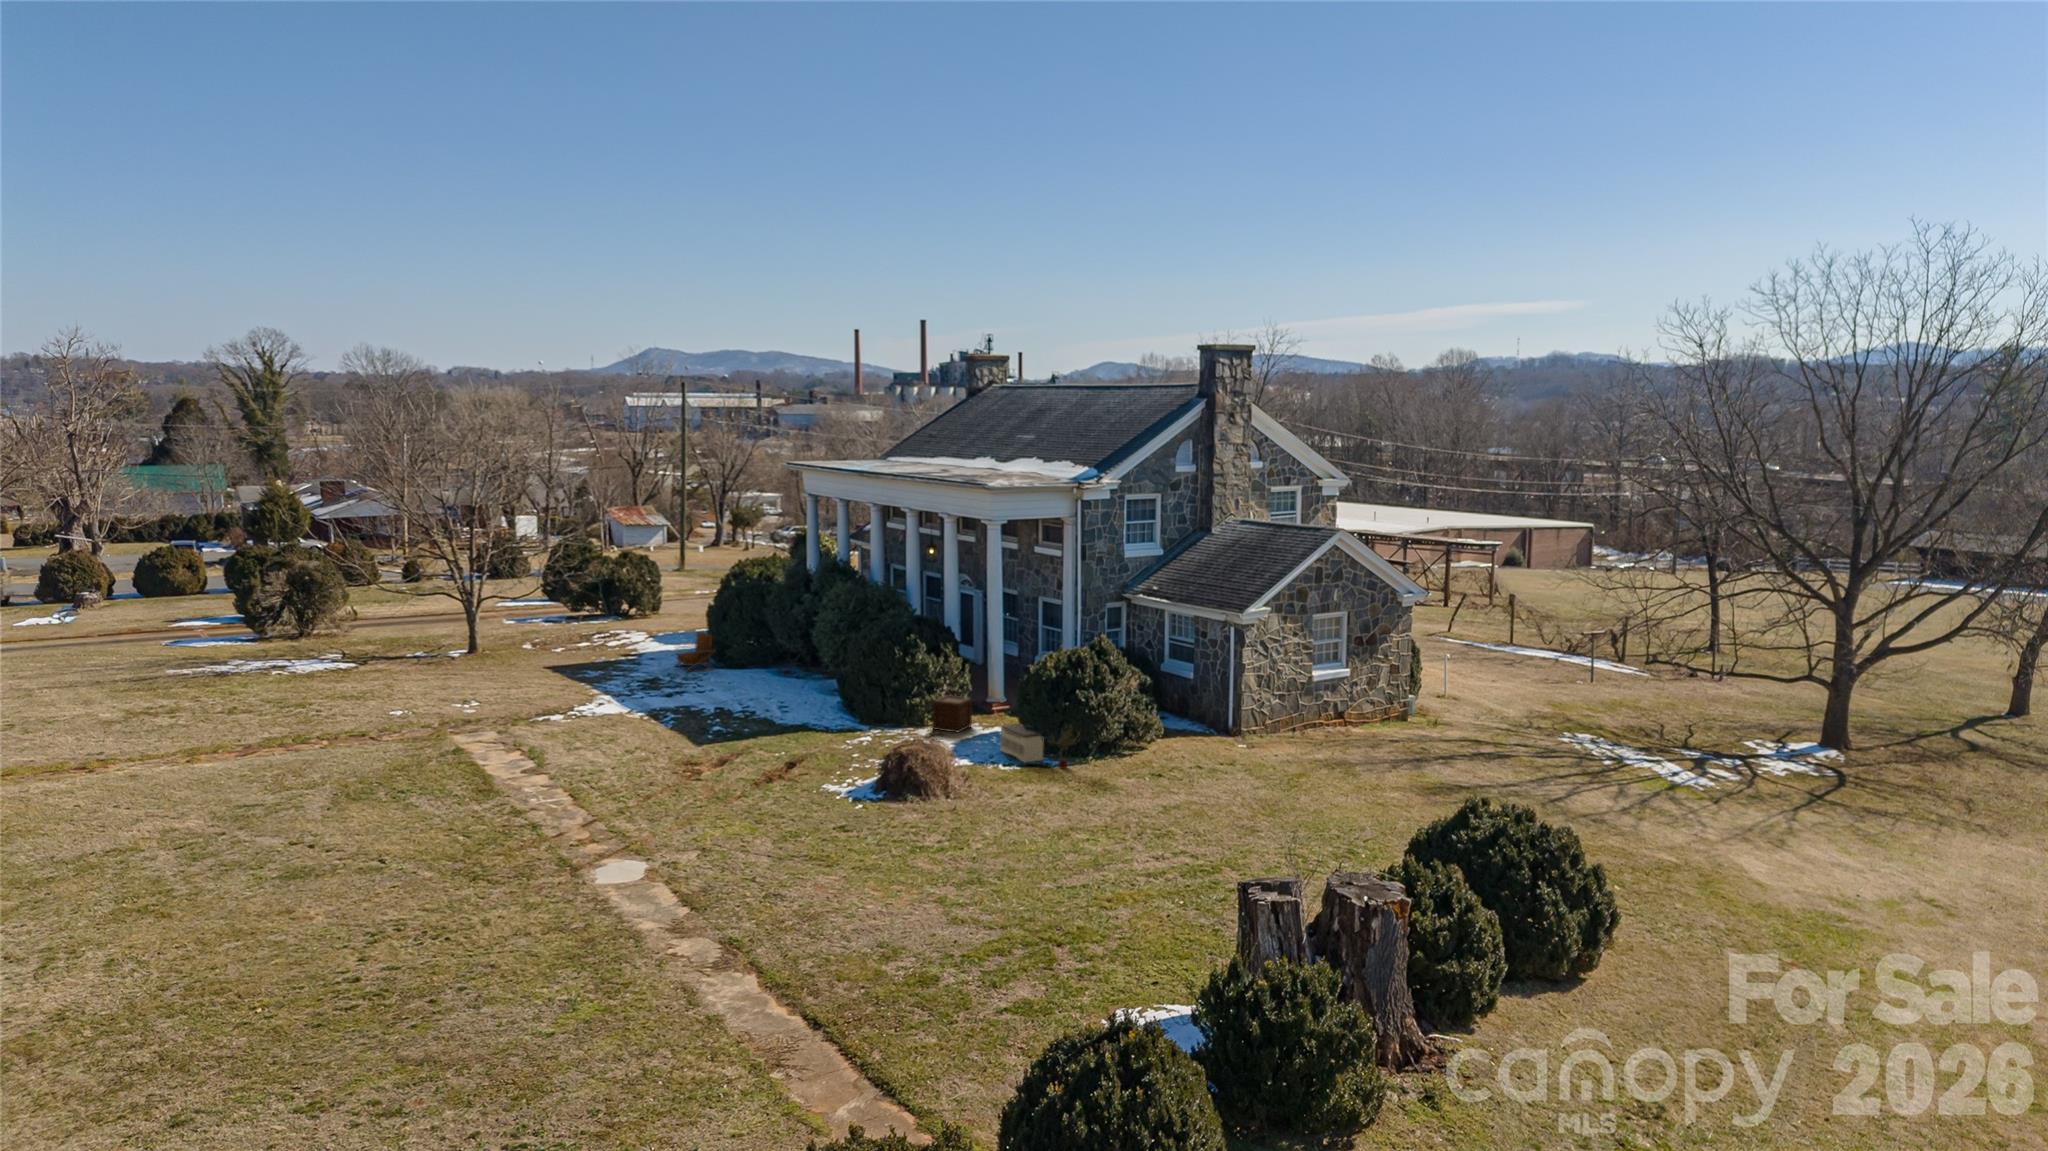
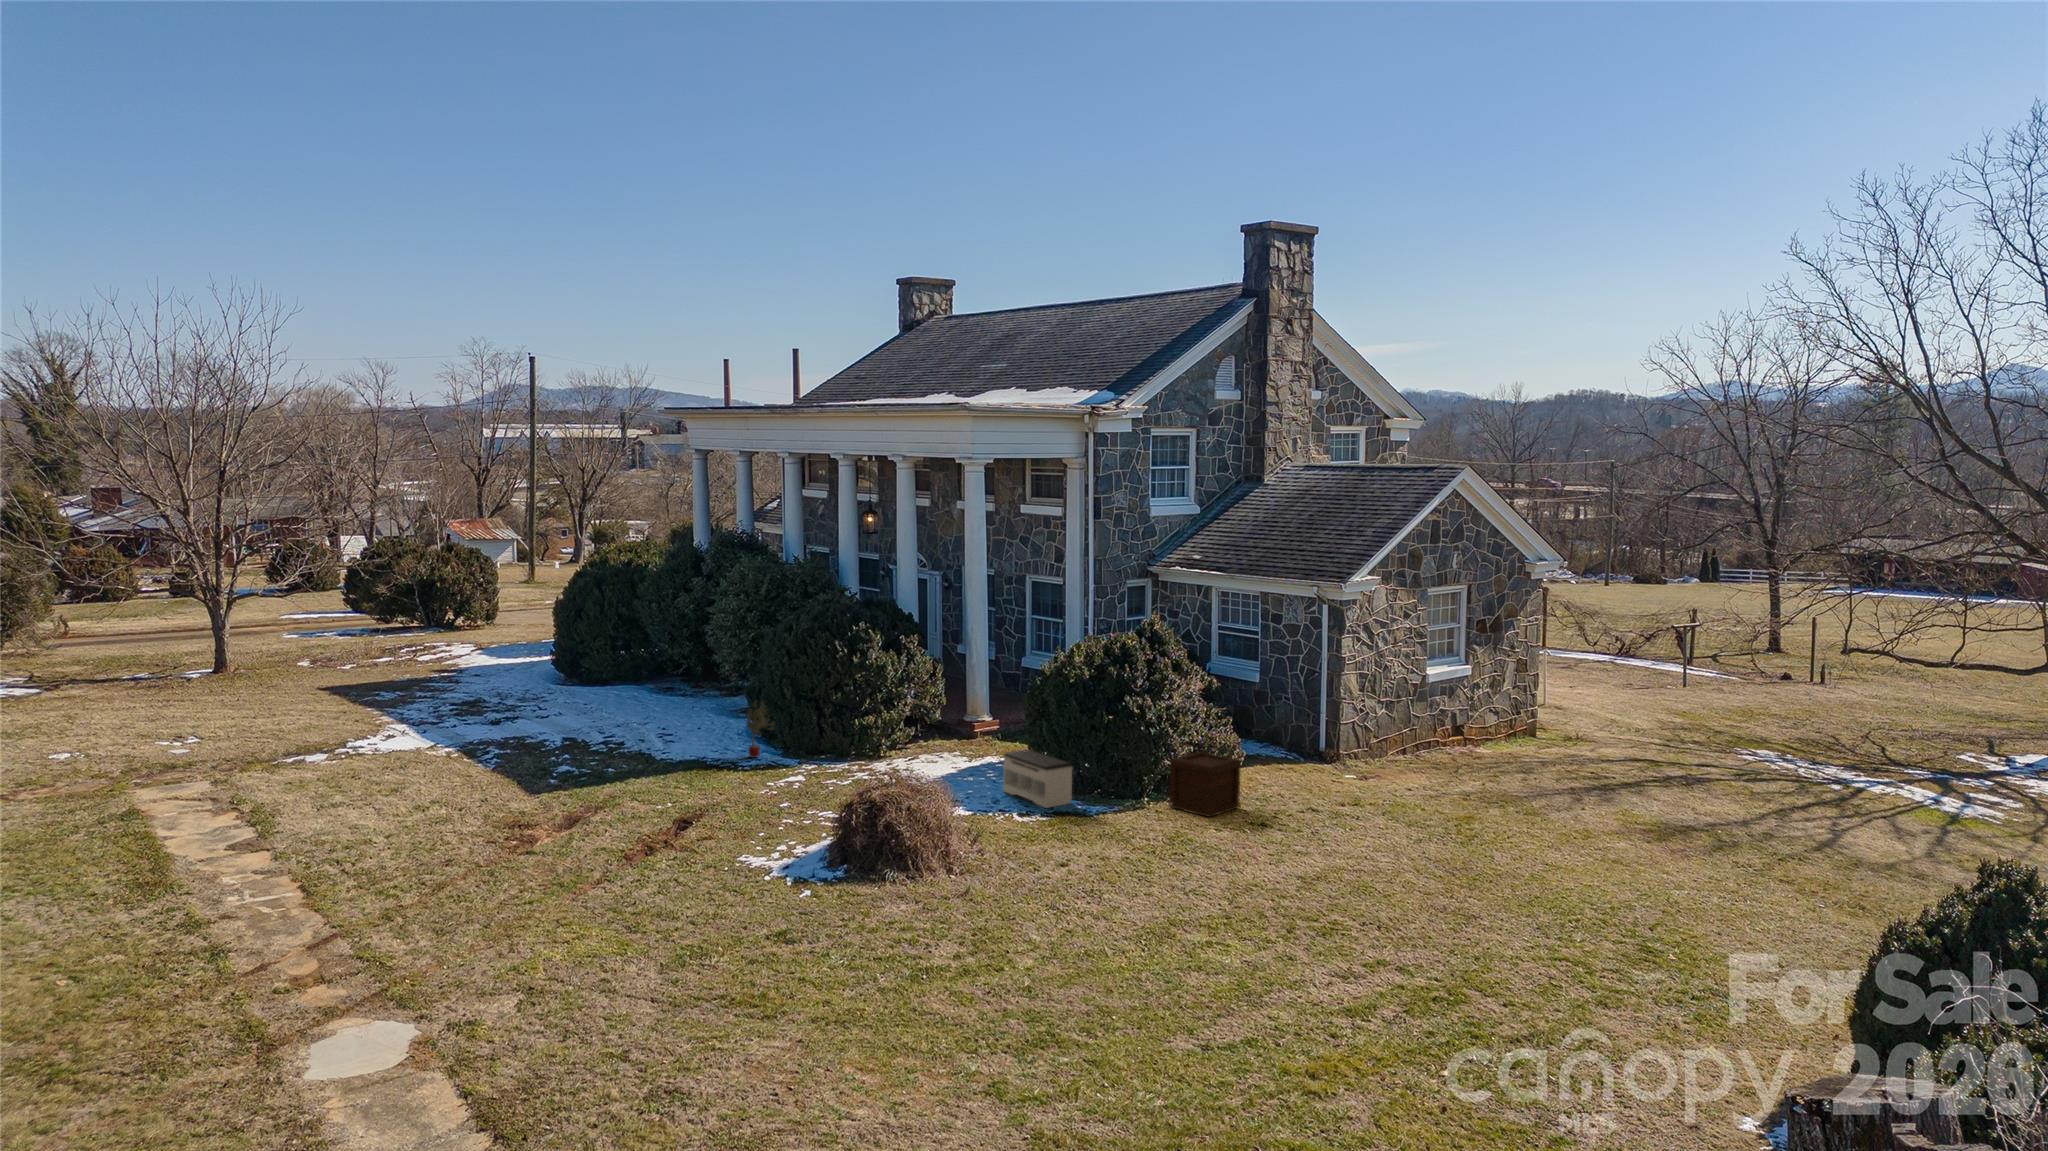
lounge chair: present [675,632,715,672] -> none [509,636,569,692]
wooden crate: present [932,695,972,732] -> present [1169,752,1241,817]
potted tree: present [1049,725,1080,768] -> present [747,703,774,758]

